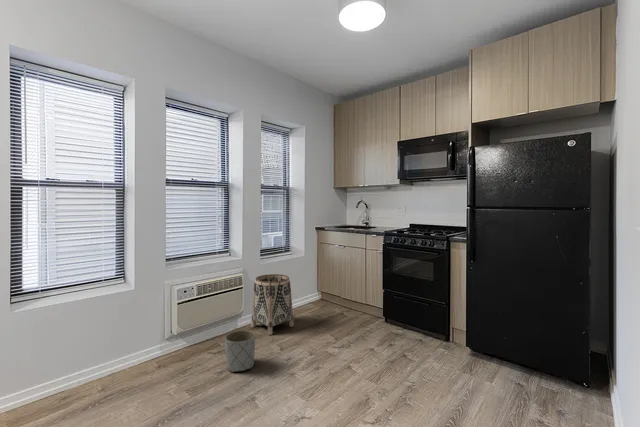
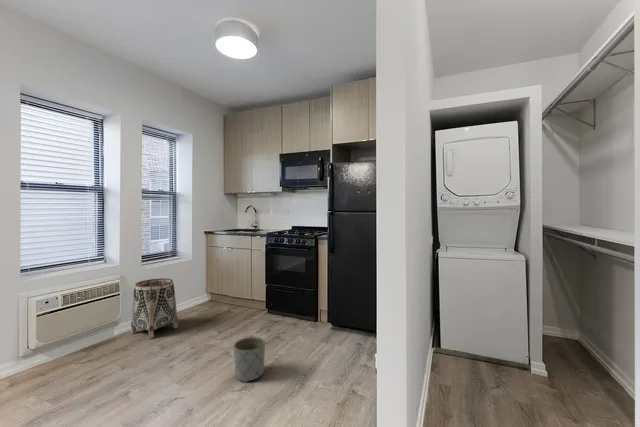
planter: present [225,330,255,372] -> present [234,337,265,382]

